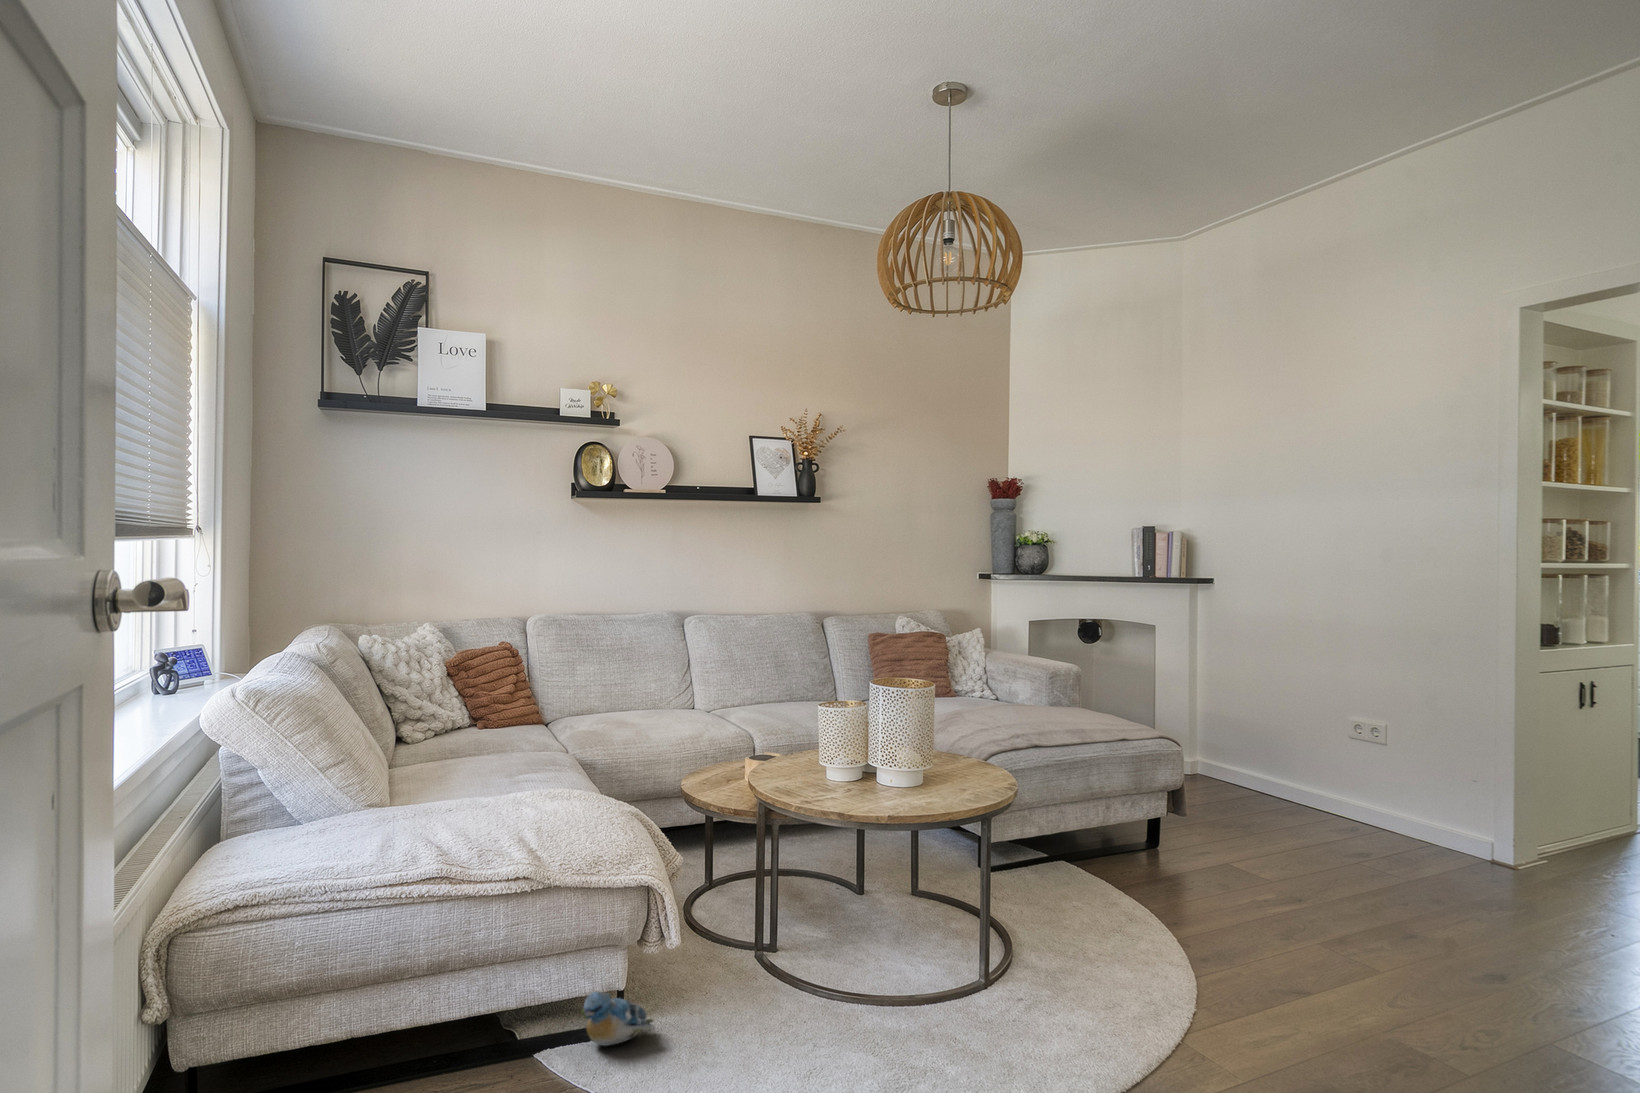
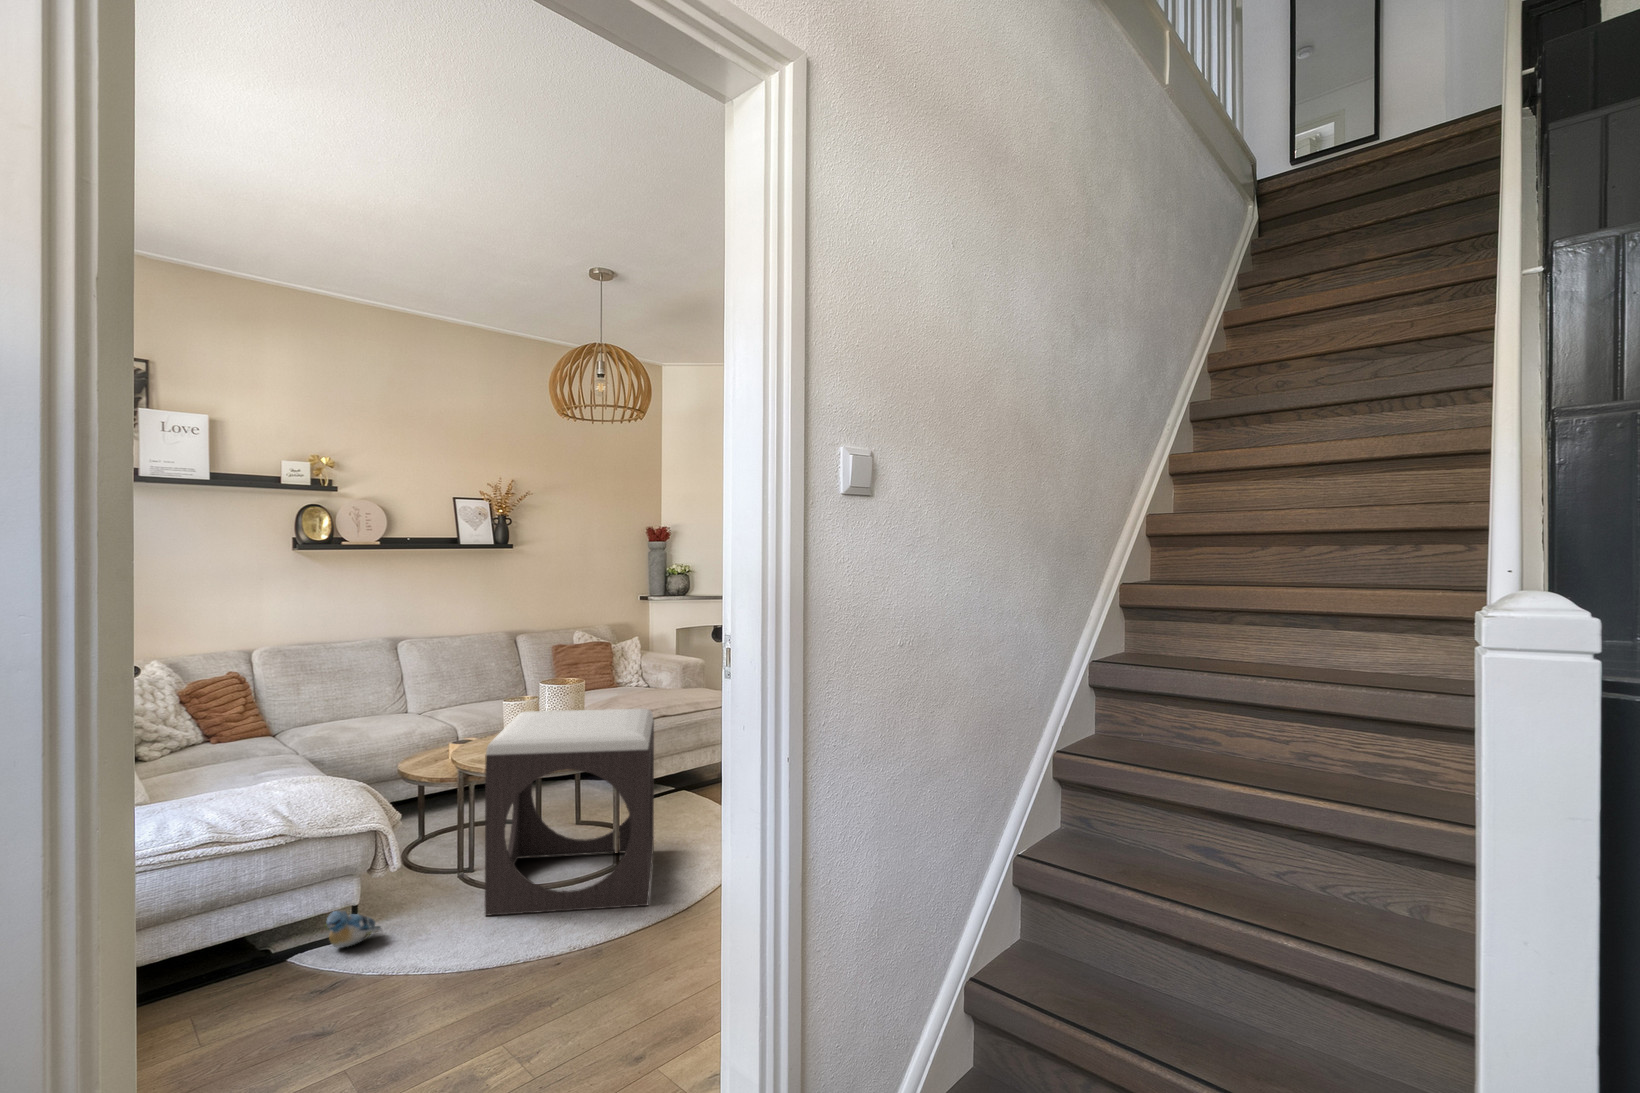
footstool: none [792,725,1044,1054] -> present [485,709,654,916]

